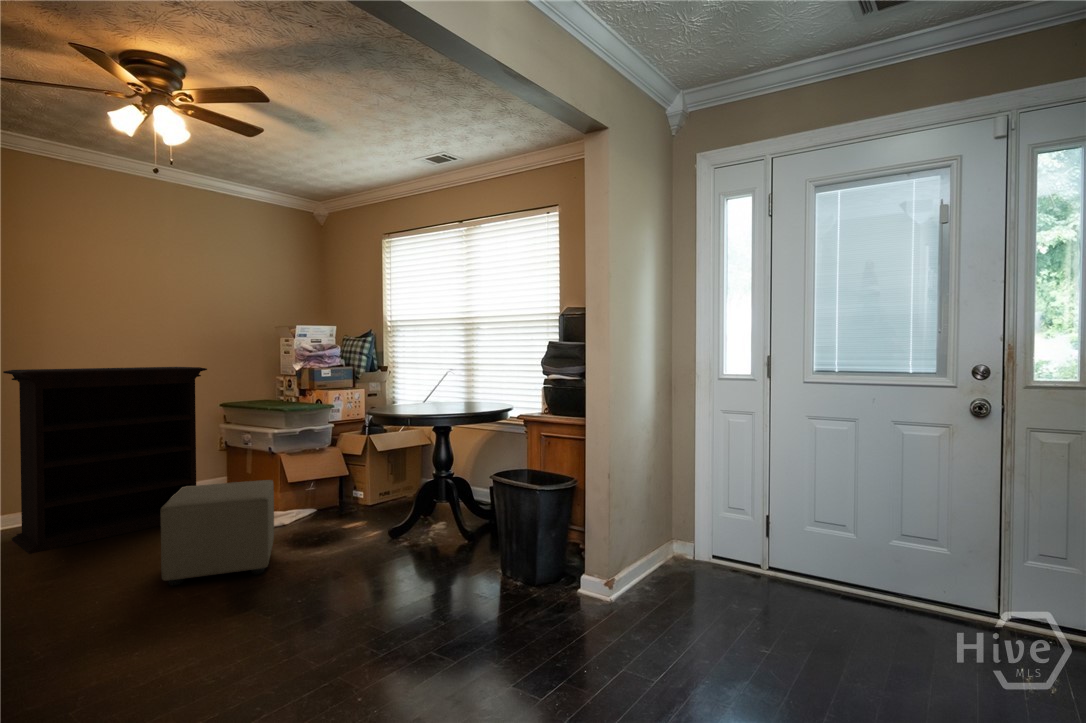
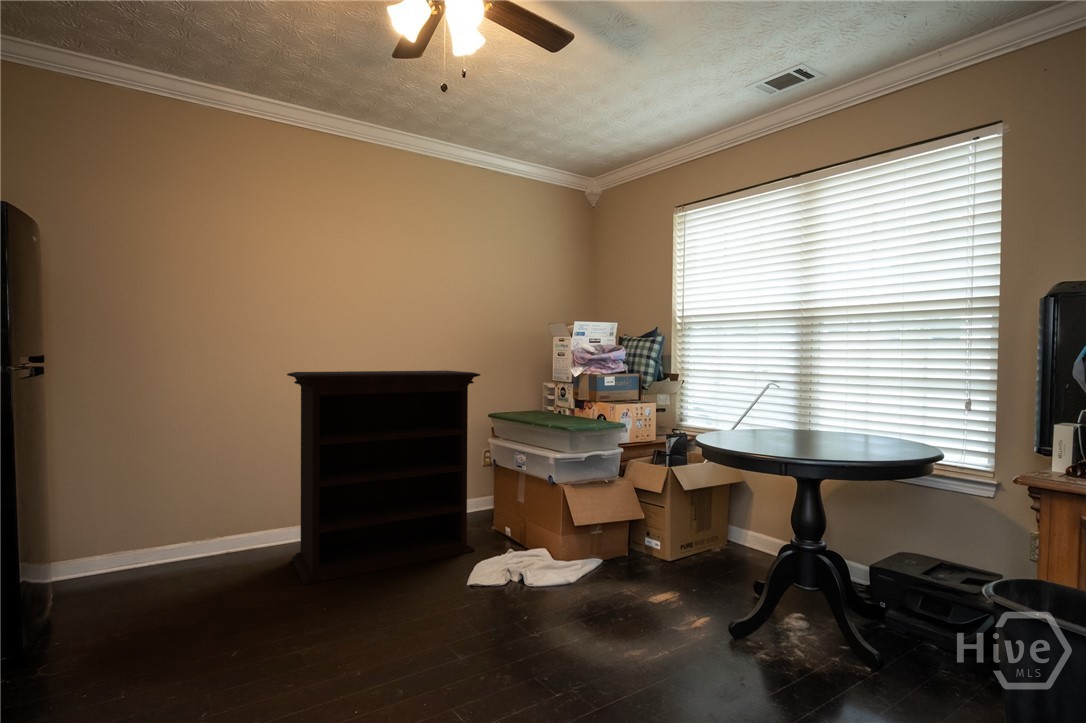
ottoman: present [161,480,274,586] -> none [439,532,575,684]

